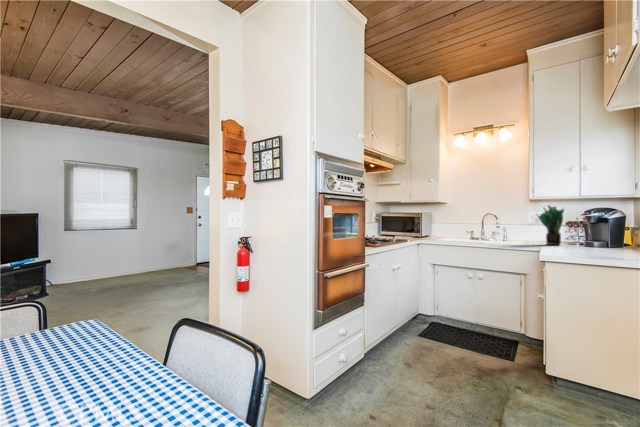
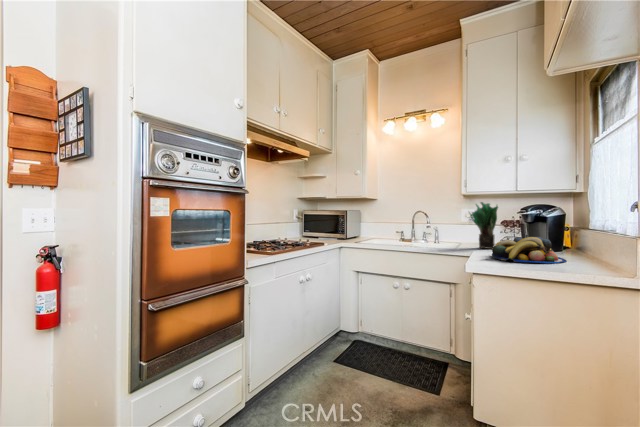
fruit bowl: none [559,234,625,255] -> present [492,237,566,264]

